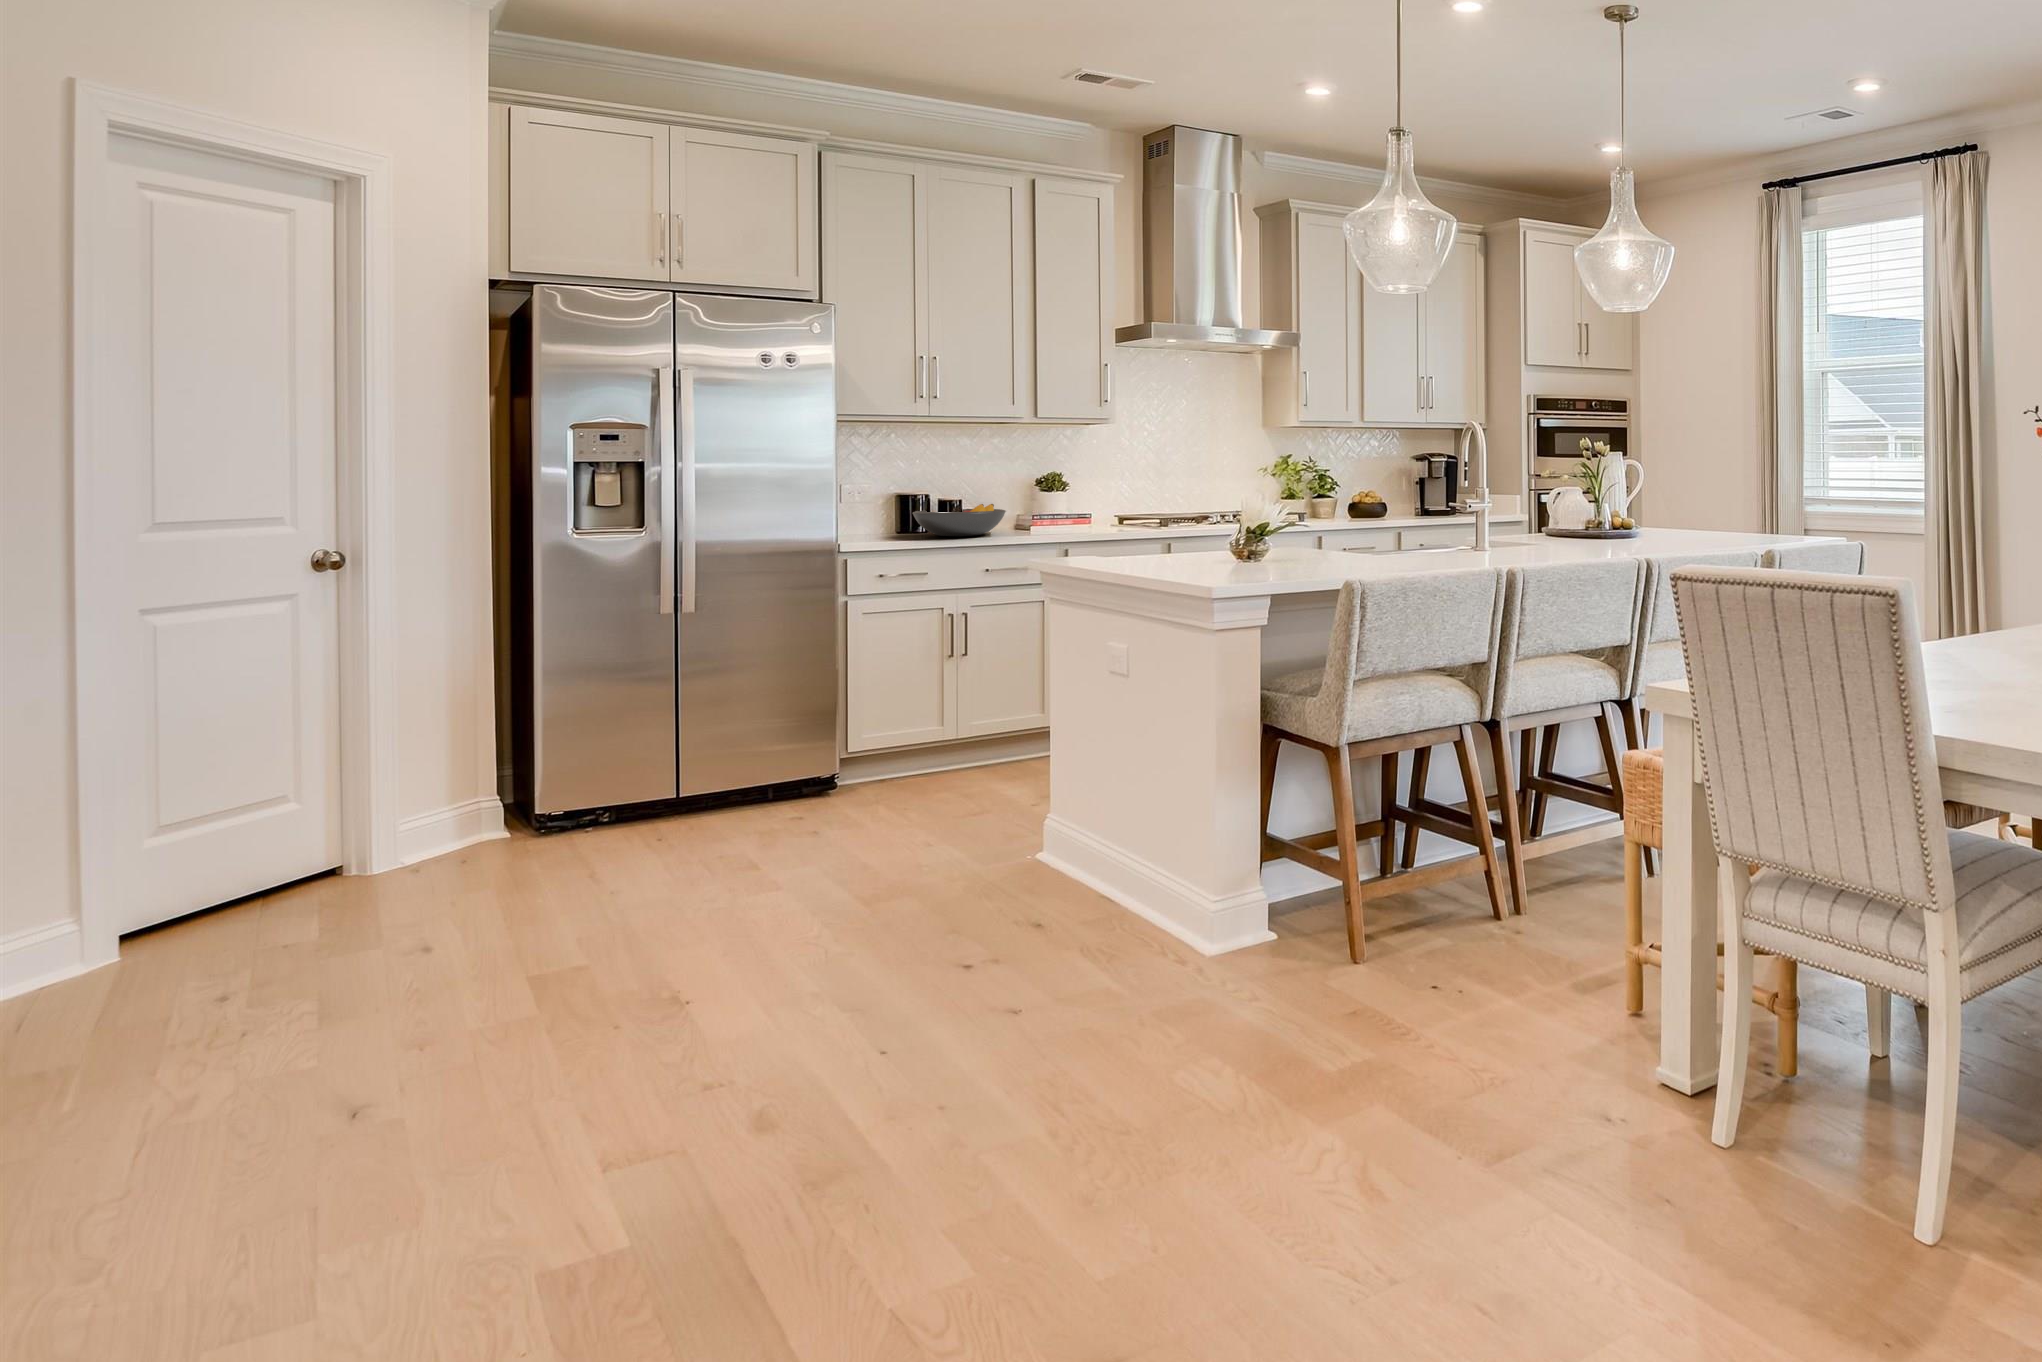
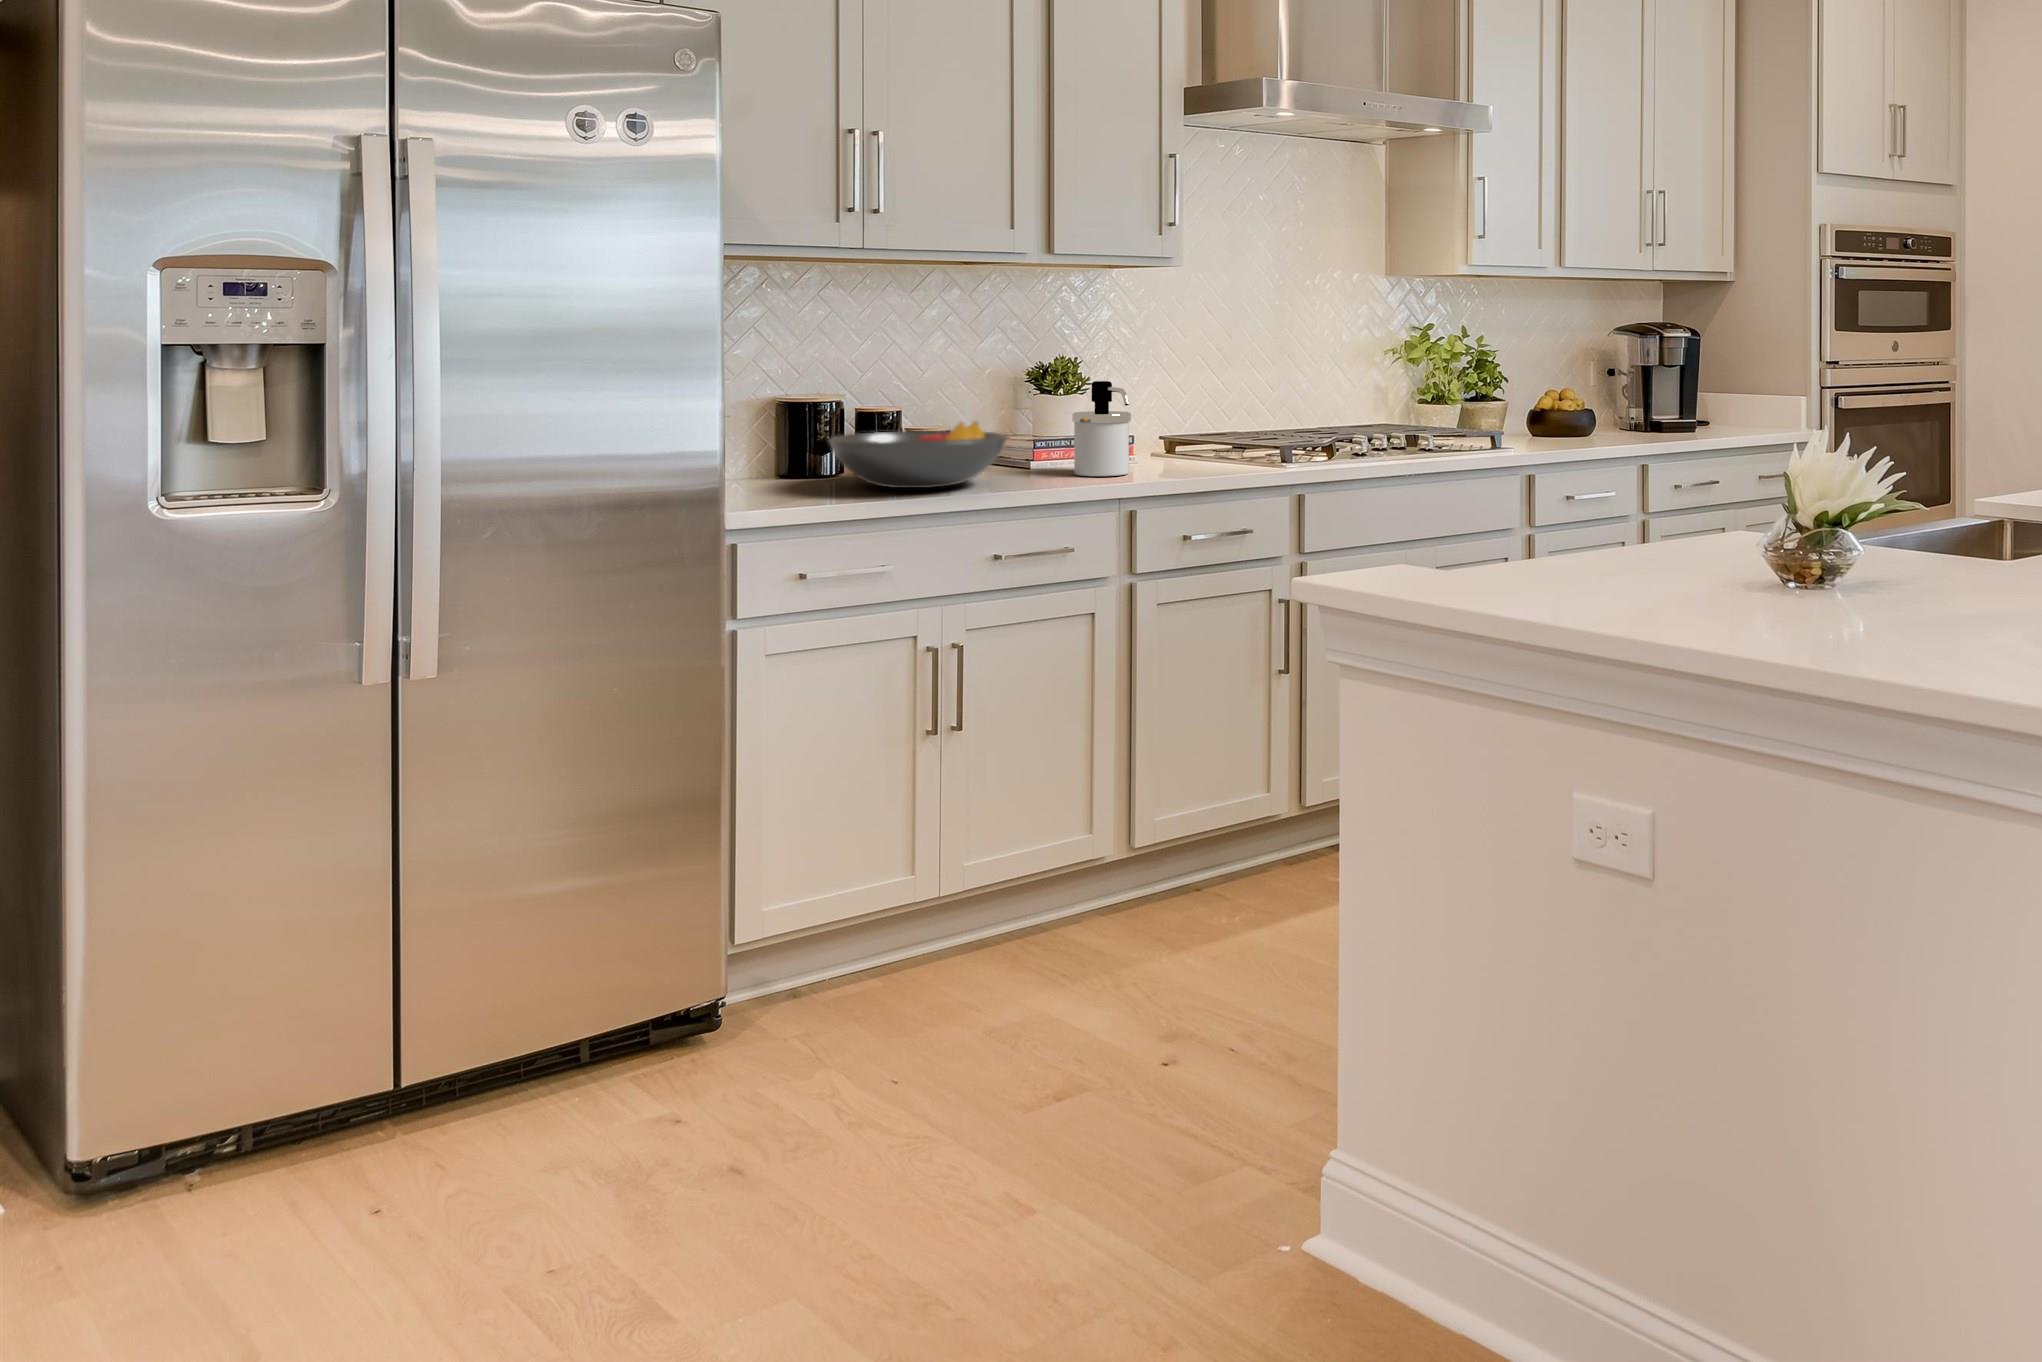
soap dispenser: none [1046,484,1077,532] -> present [1072,381,1131,476]

